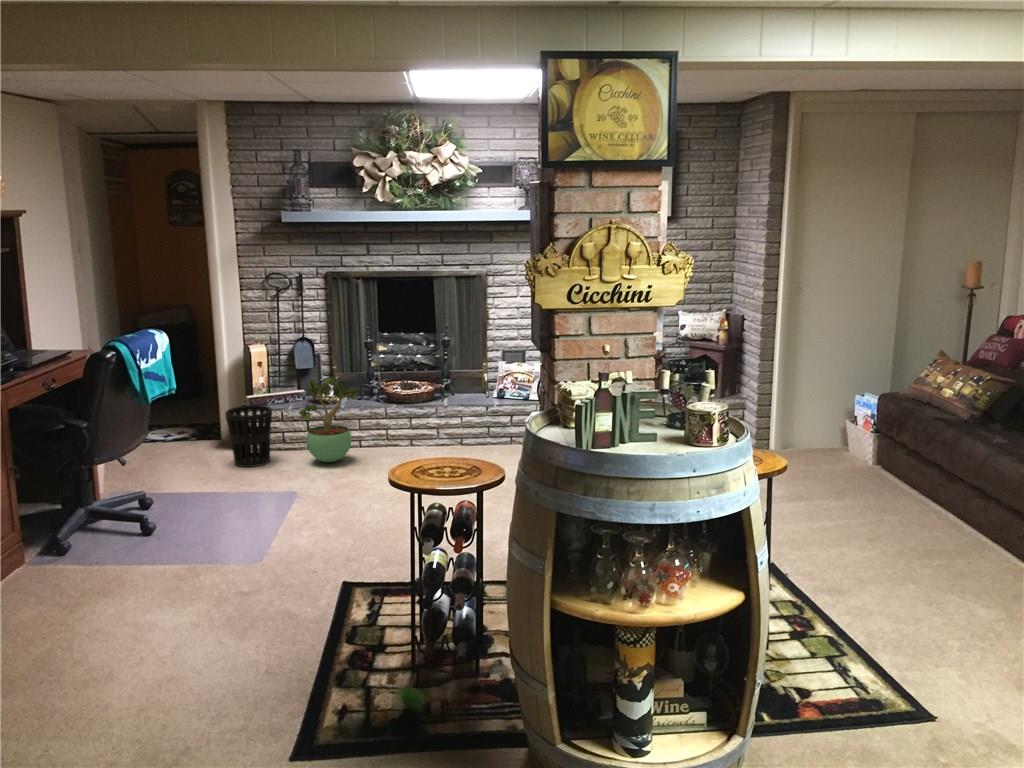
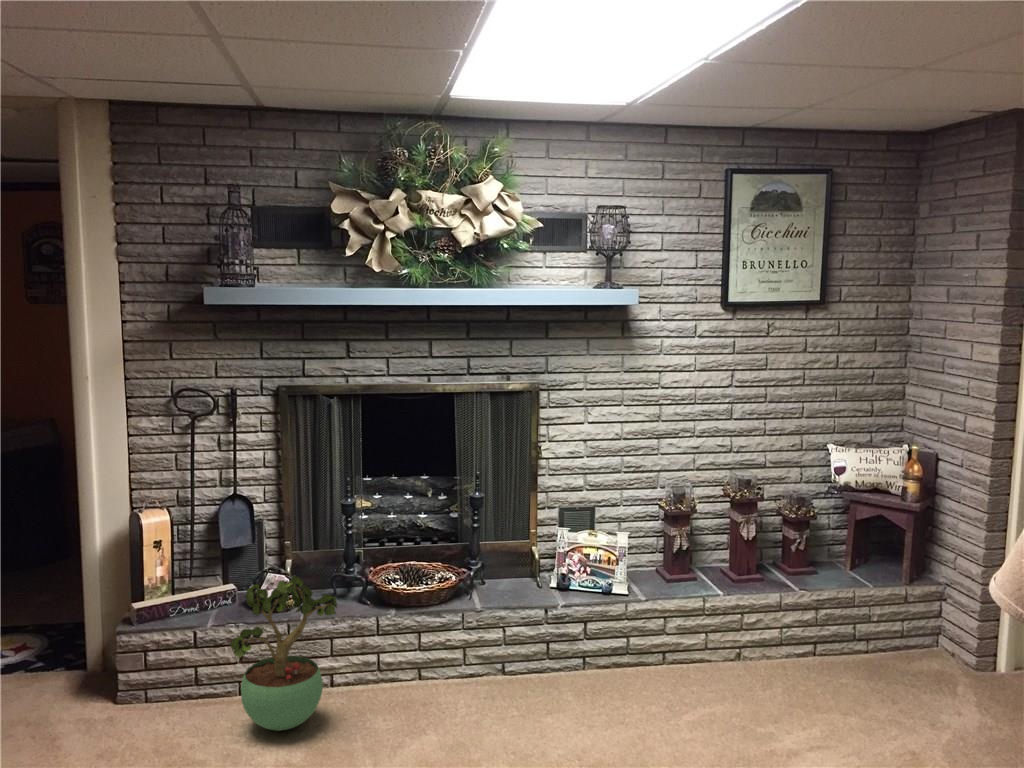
wastebasket: present [225,405,272,467] -> none [90,624,179,748]

